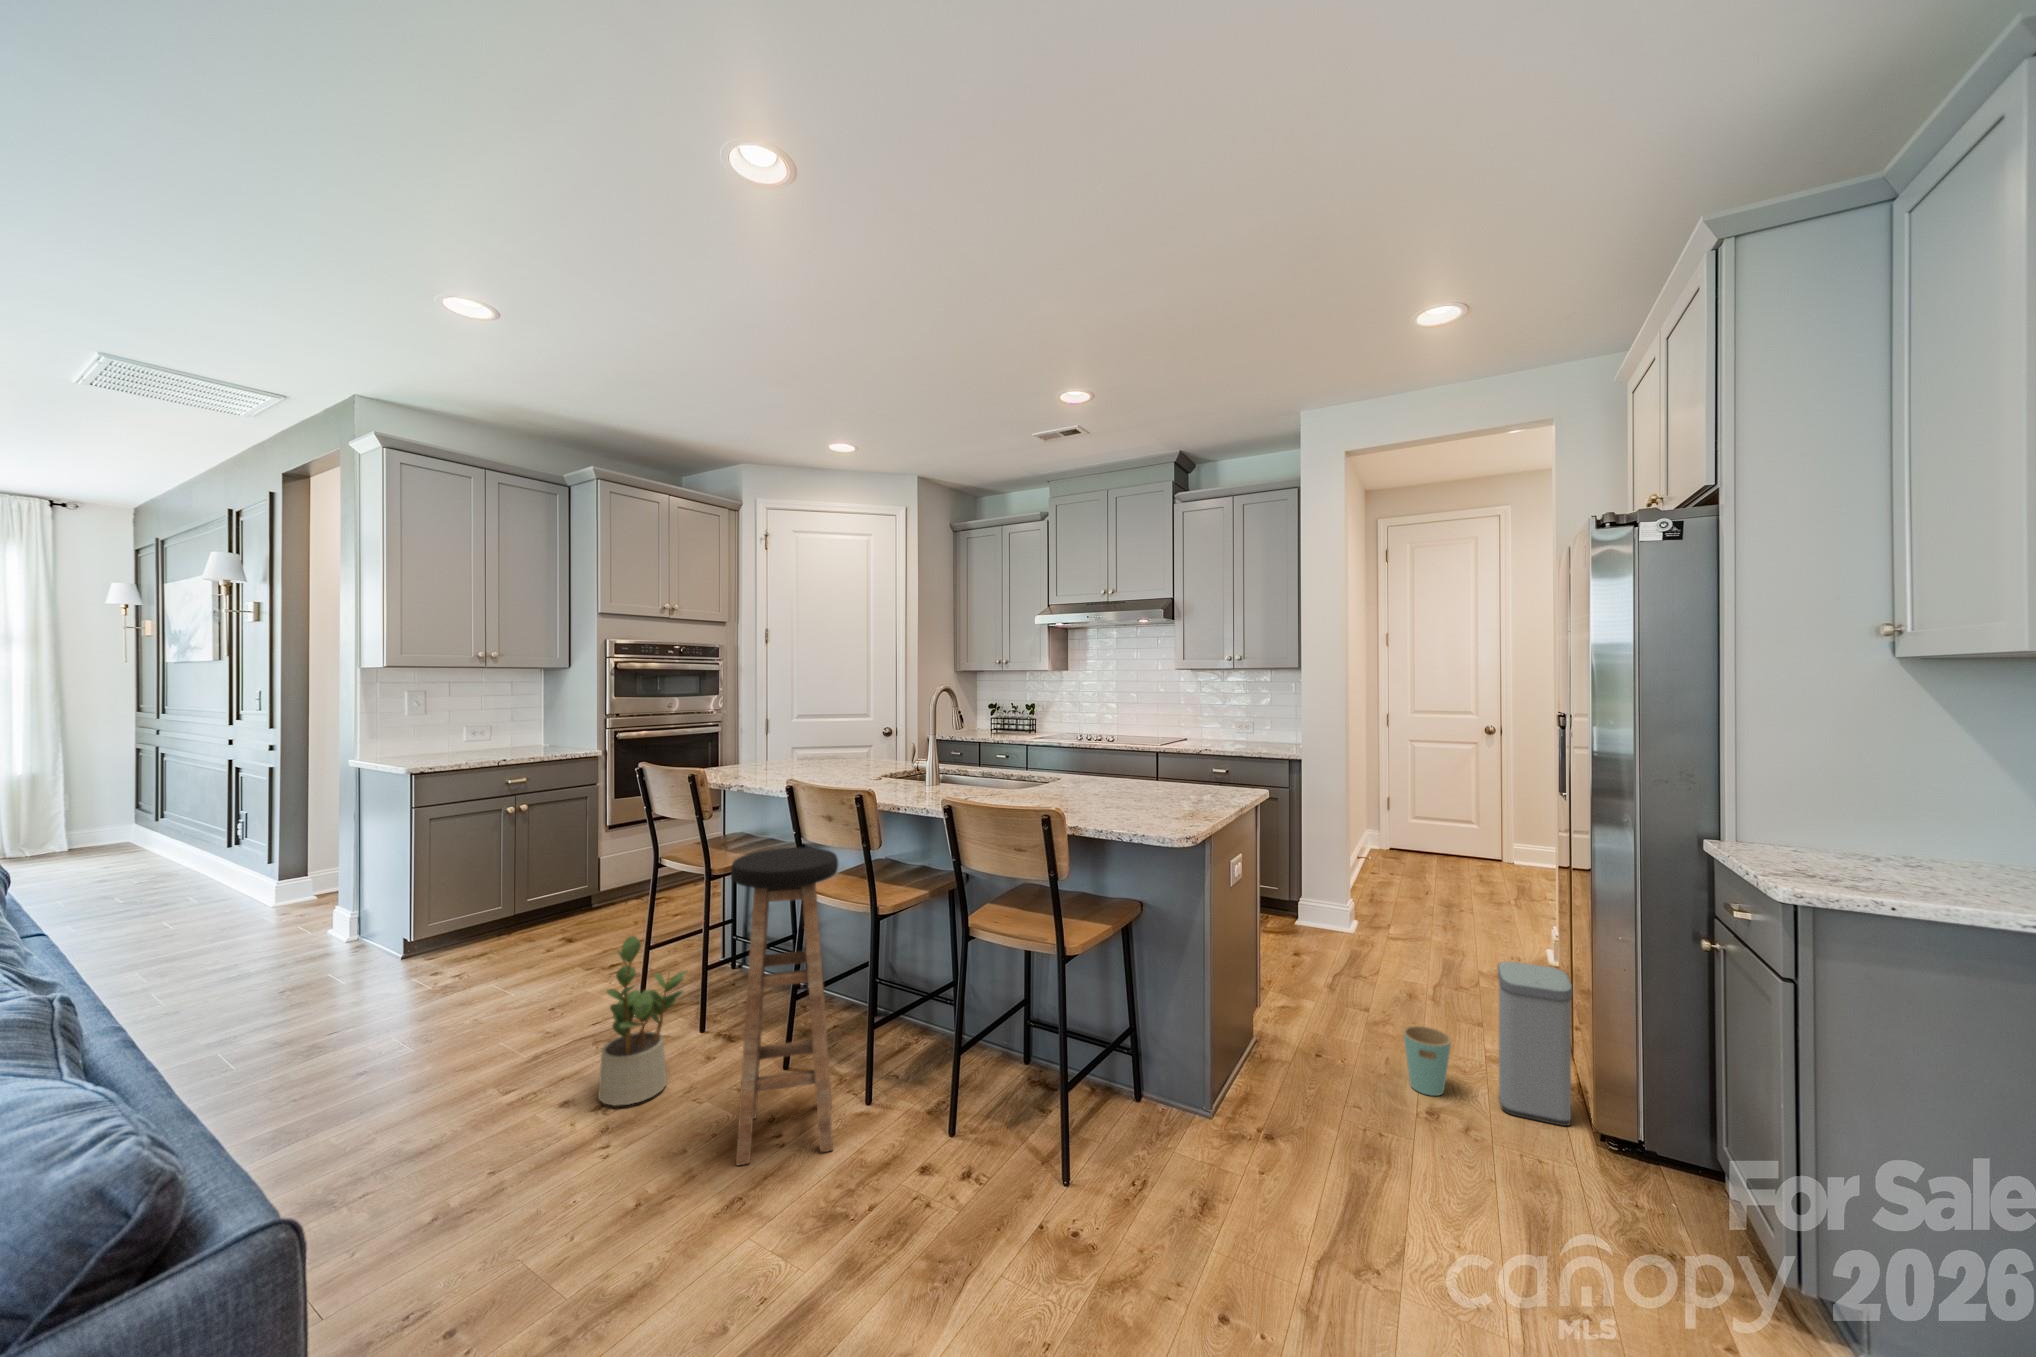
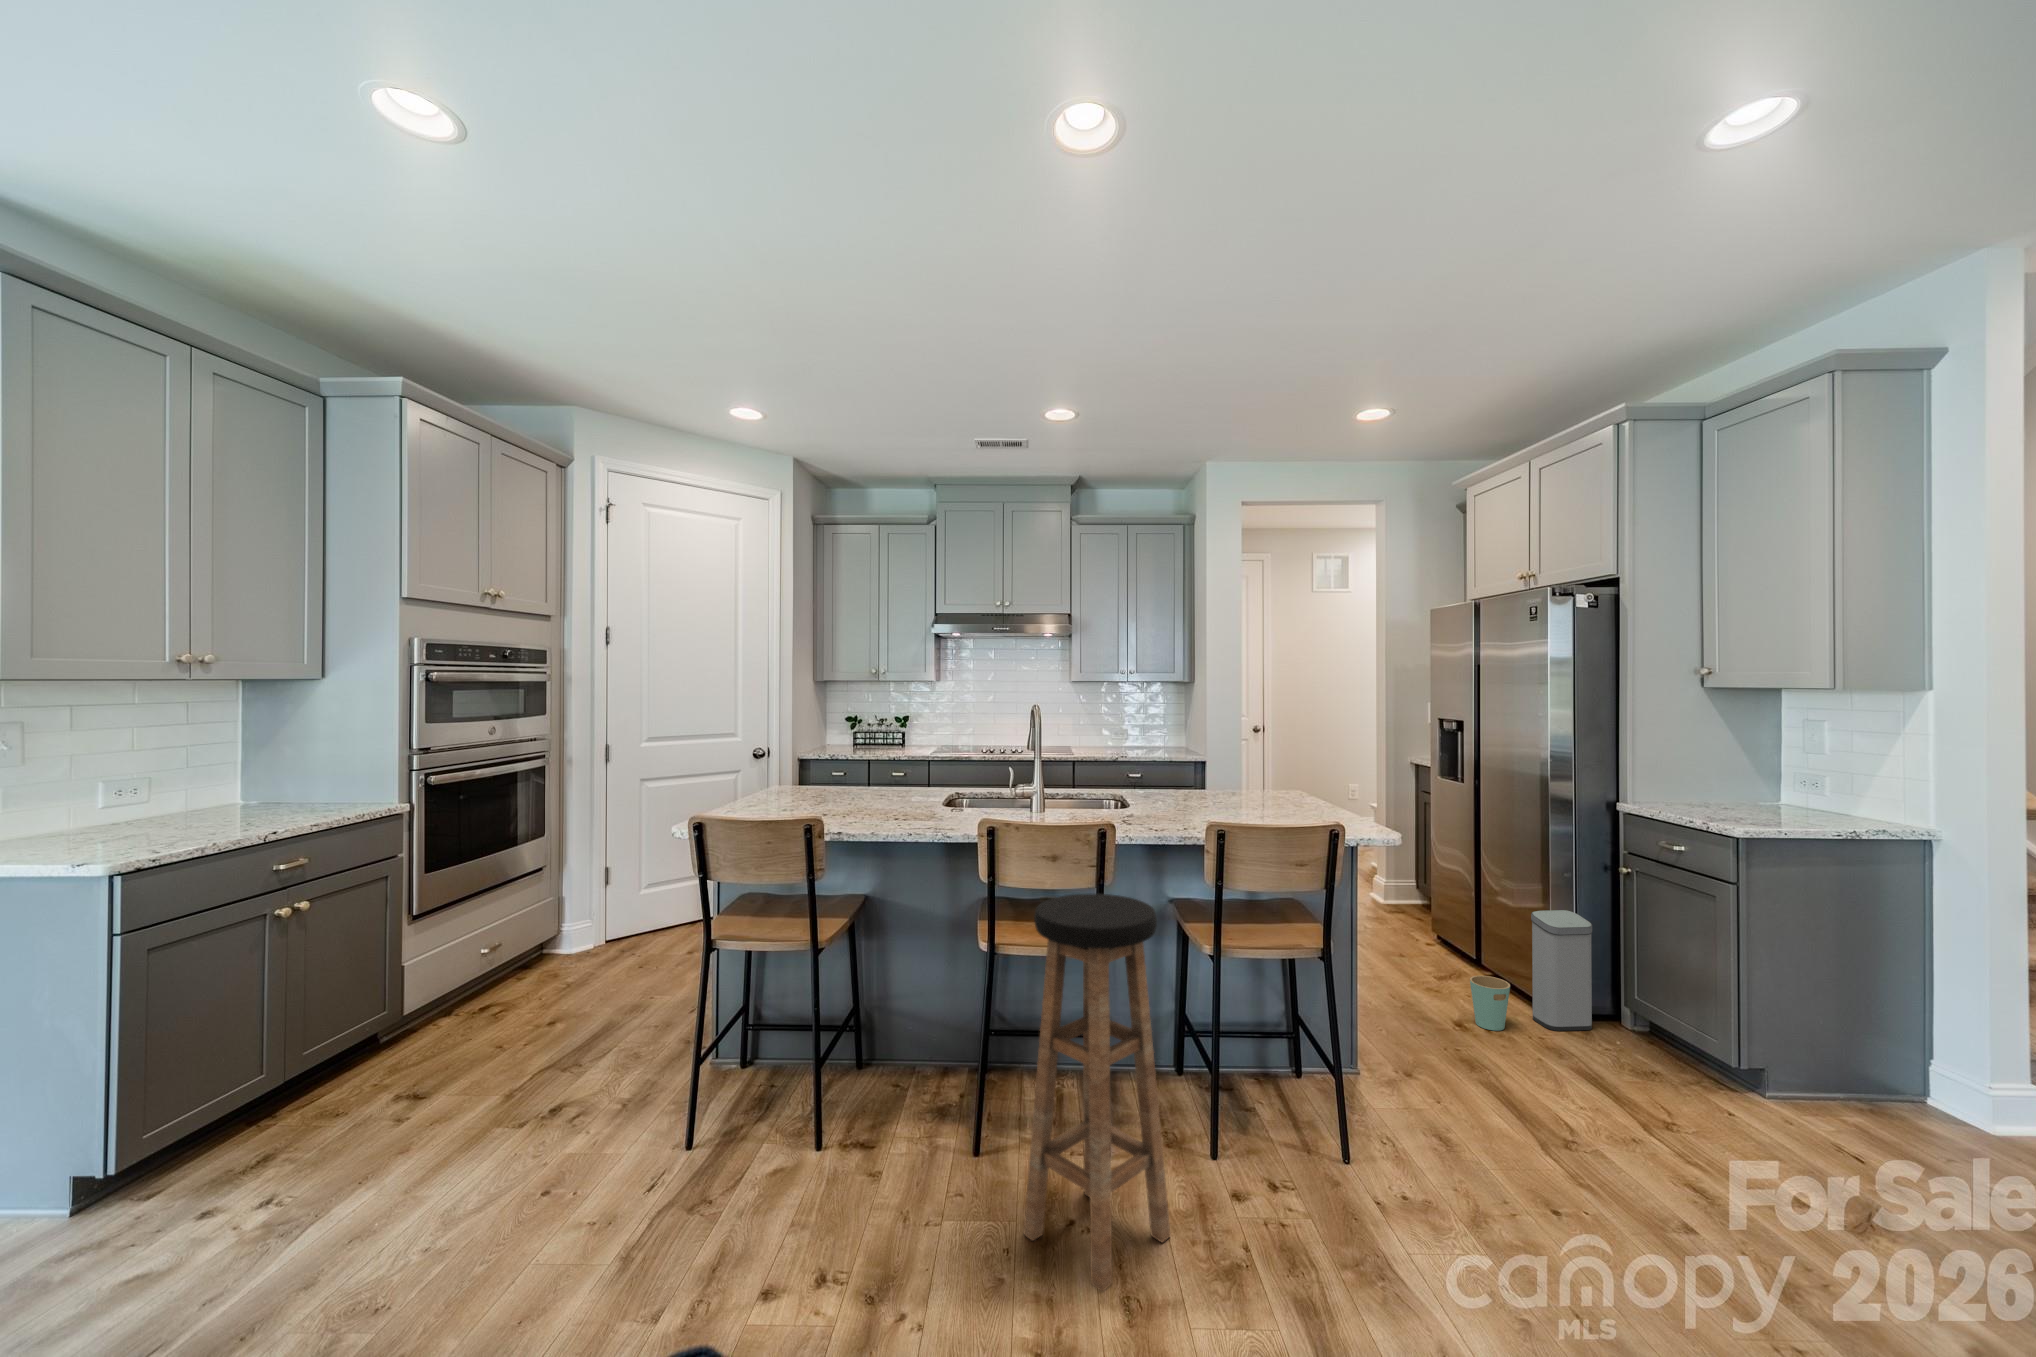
potted plant: present [598,936,686,1105] -> none [803,1047,898,1287]

